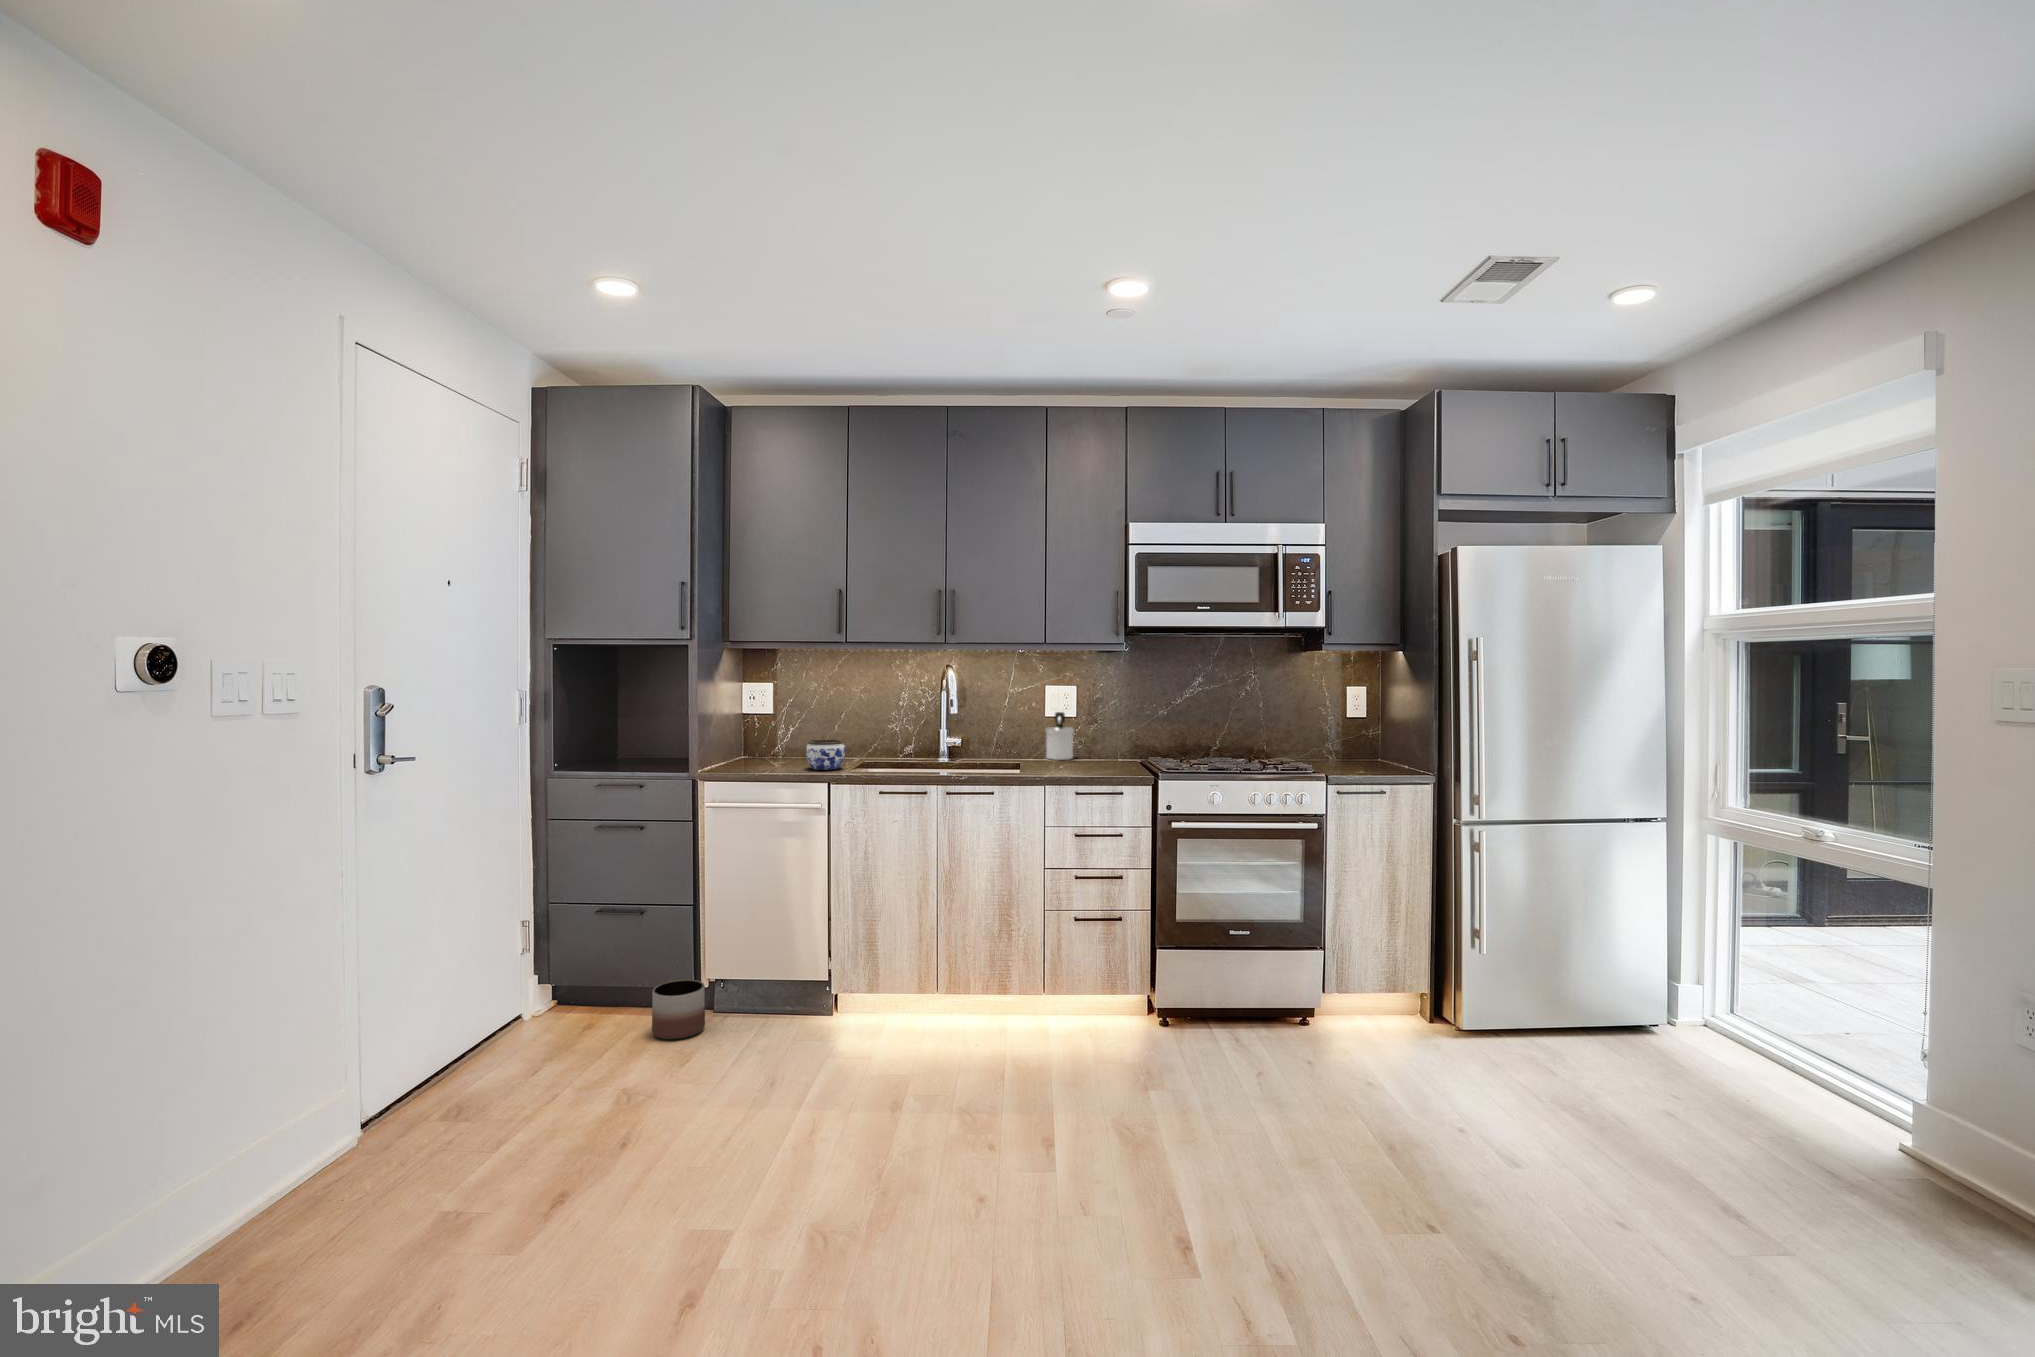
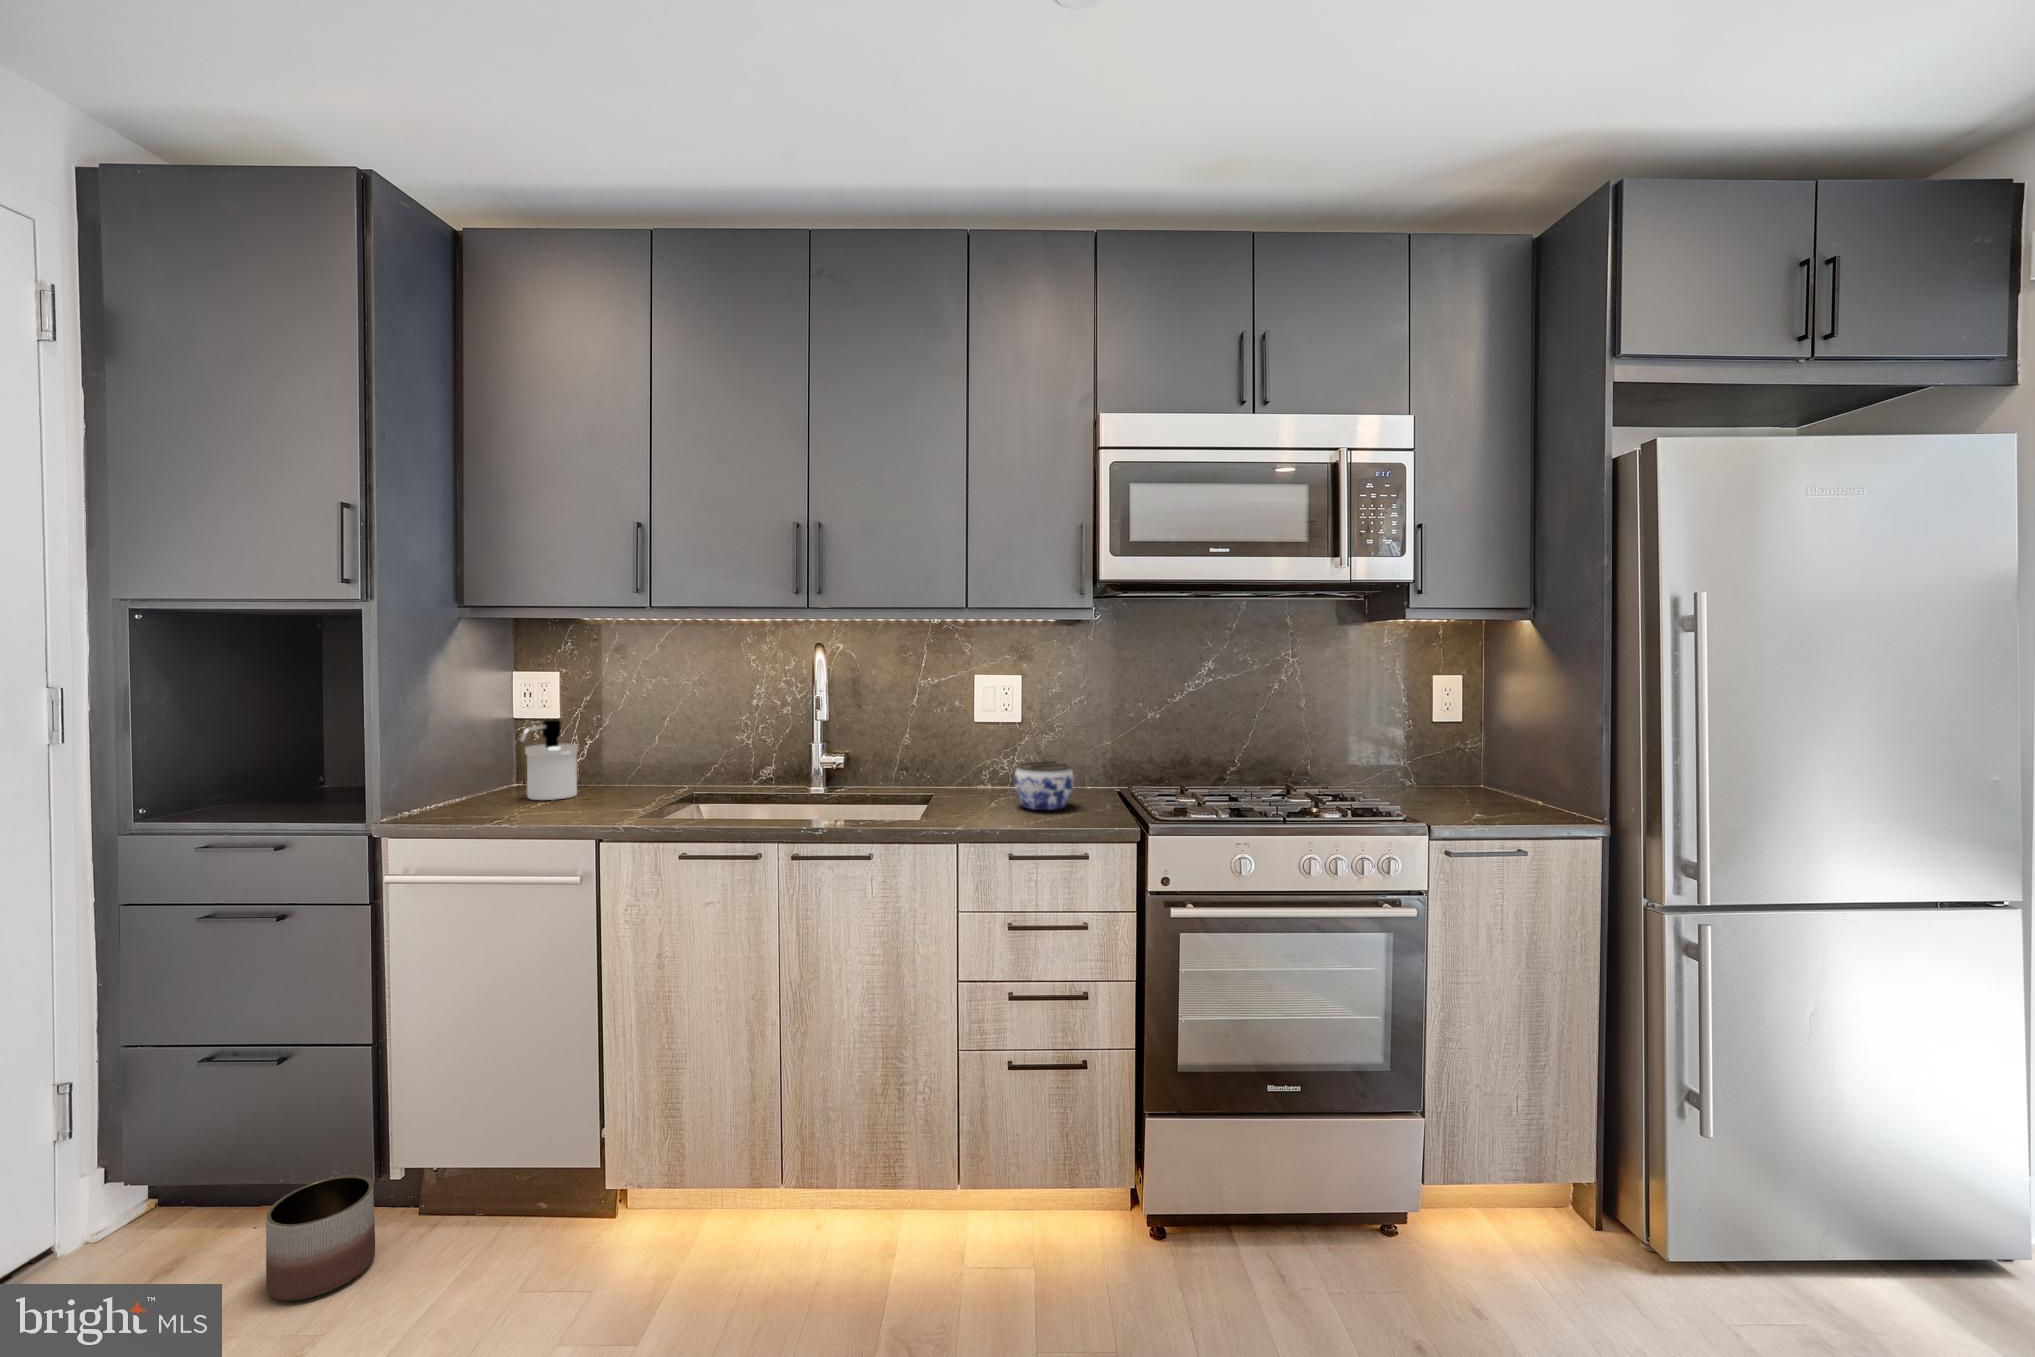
soap dispenser: present [1046,712,1074,760] -> present [520,719,578,800]
jar: present [806,740,845,770] -> present [1014,761,1074,810]

